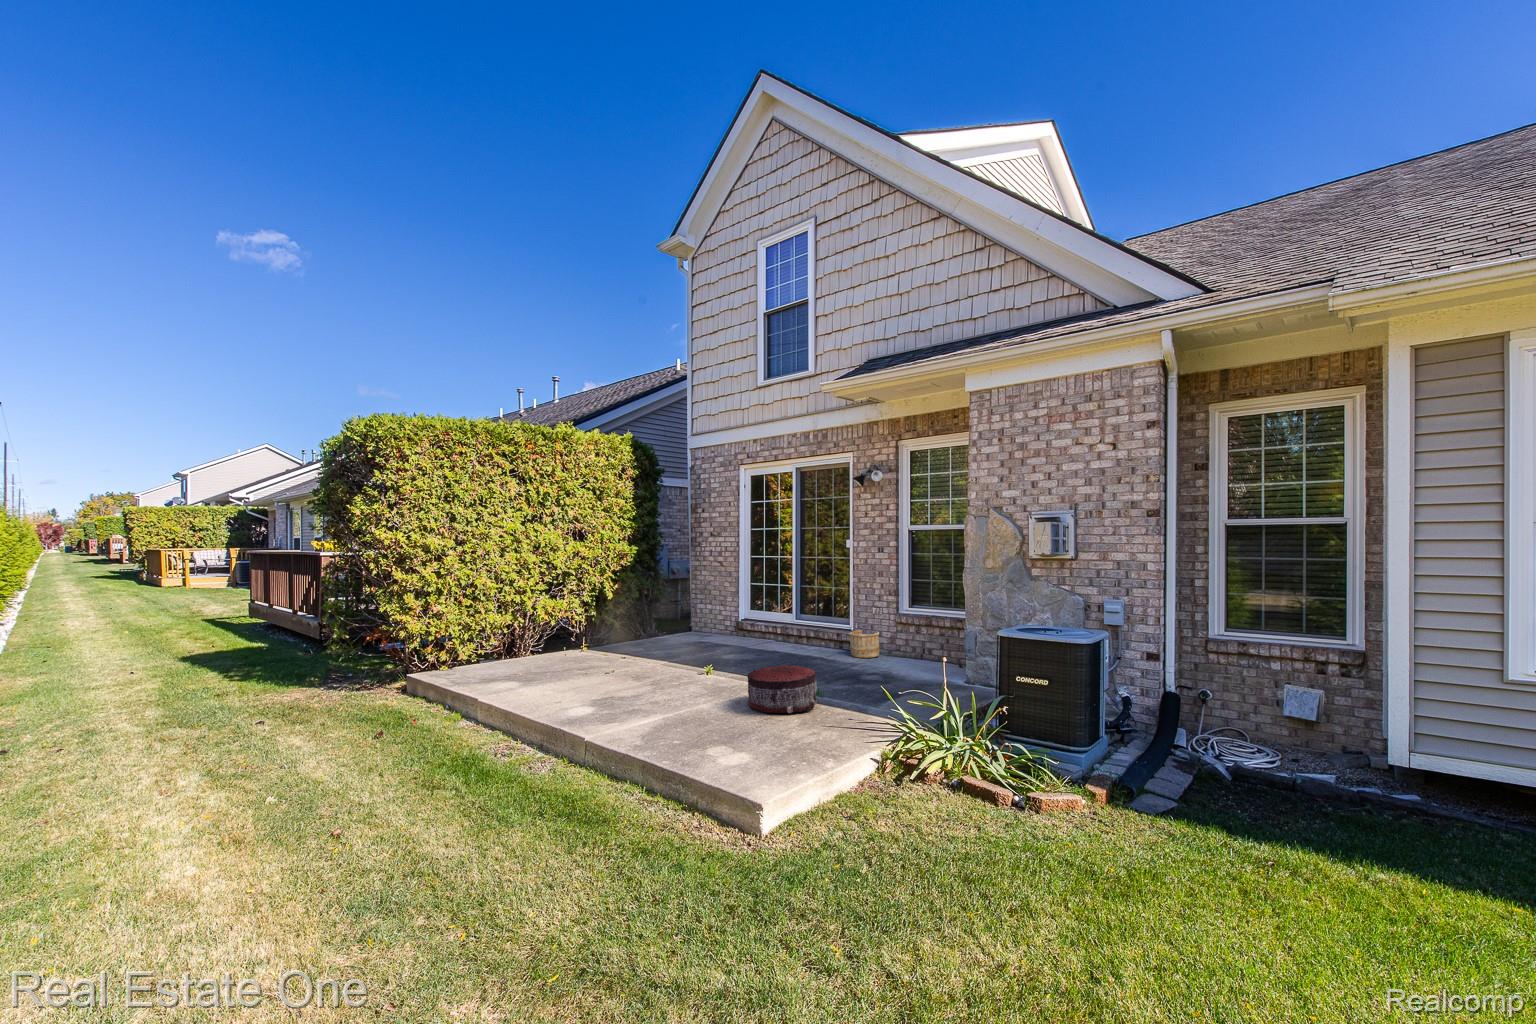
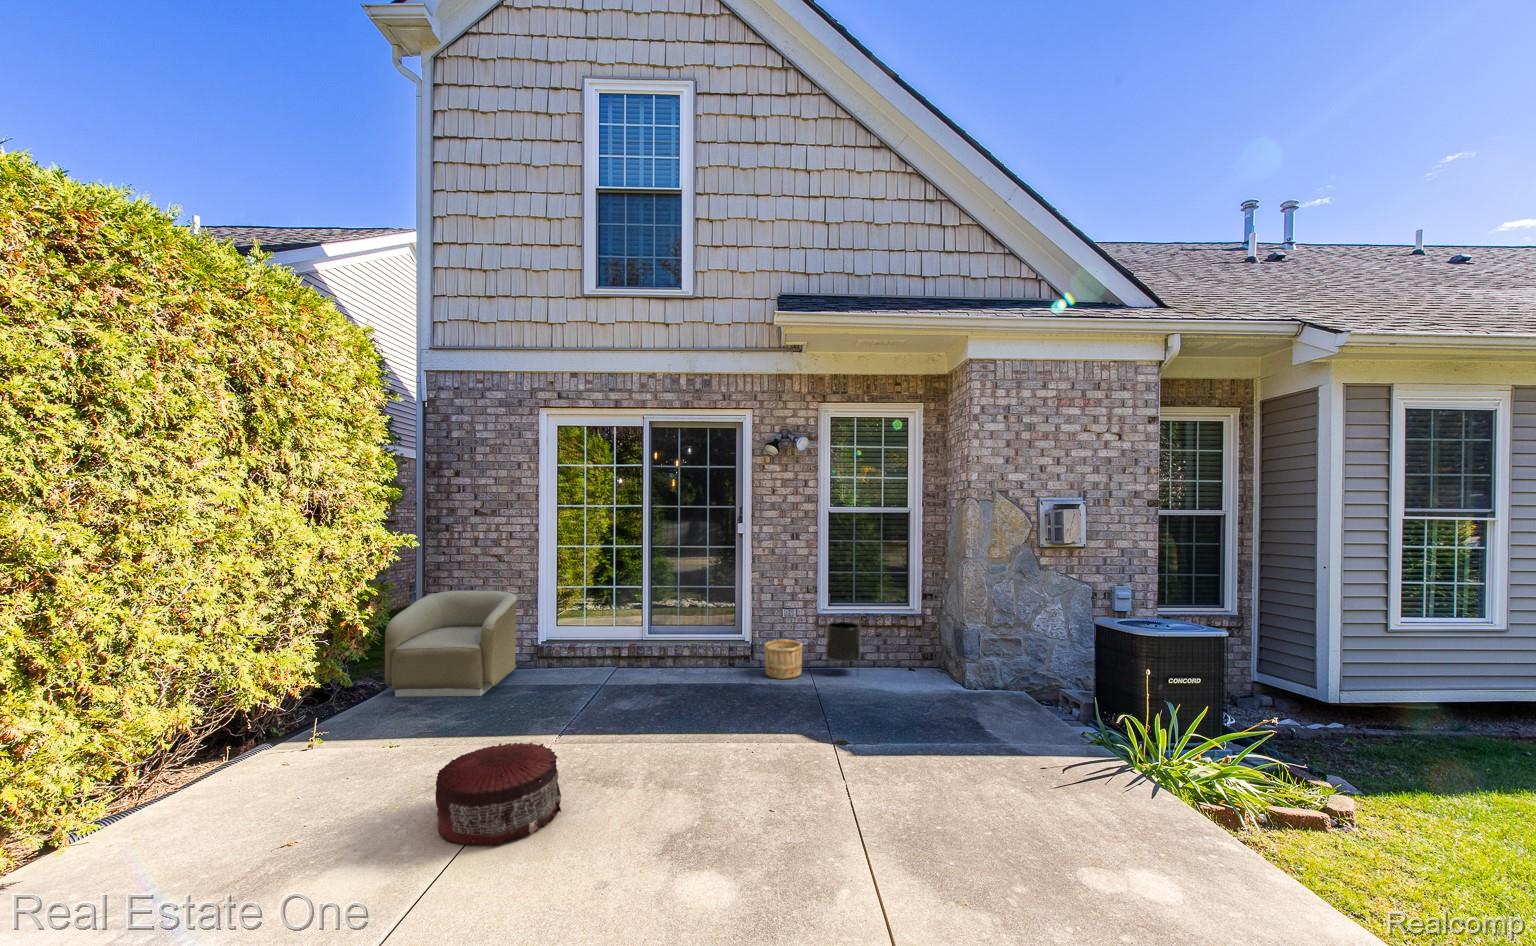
armchair: none [651,581,726,640] -> present [385,590,518,697]
planter: none [892,620,921,665] -> present [826,622,861,662]
pouf: present [747,665,817,713] -> present [436,743,561,845]

